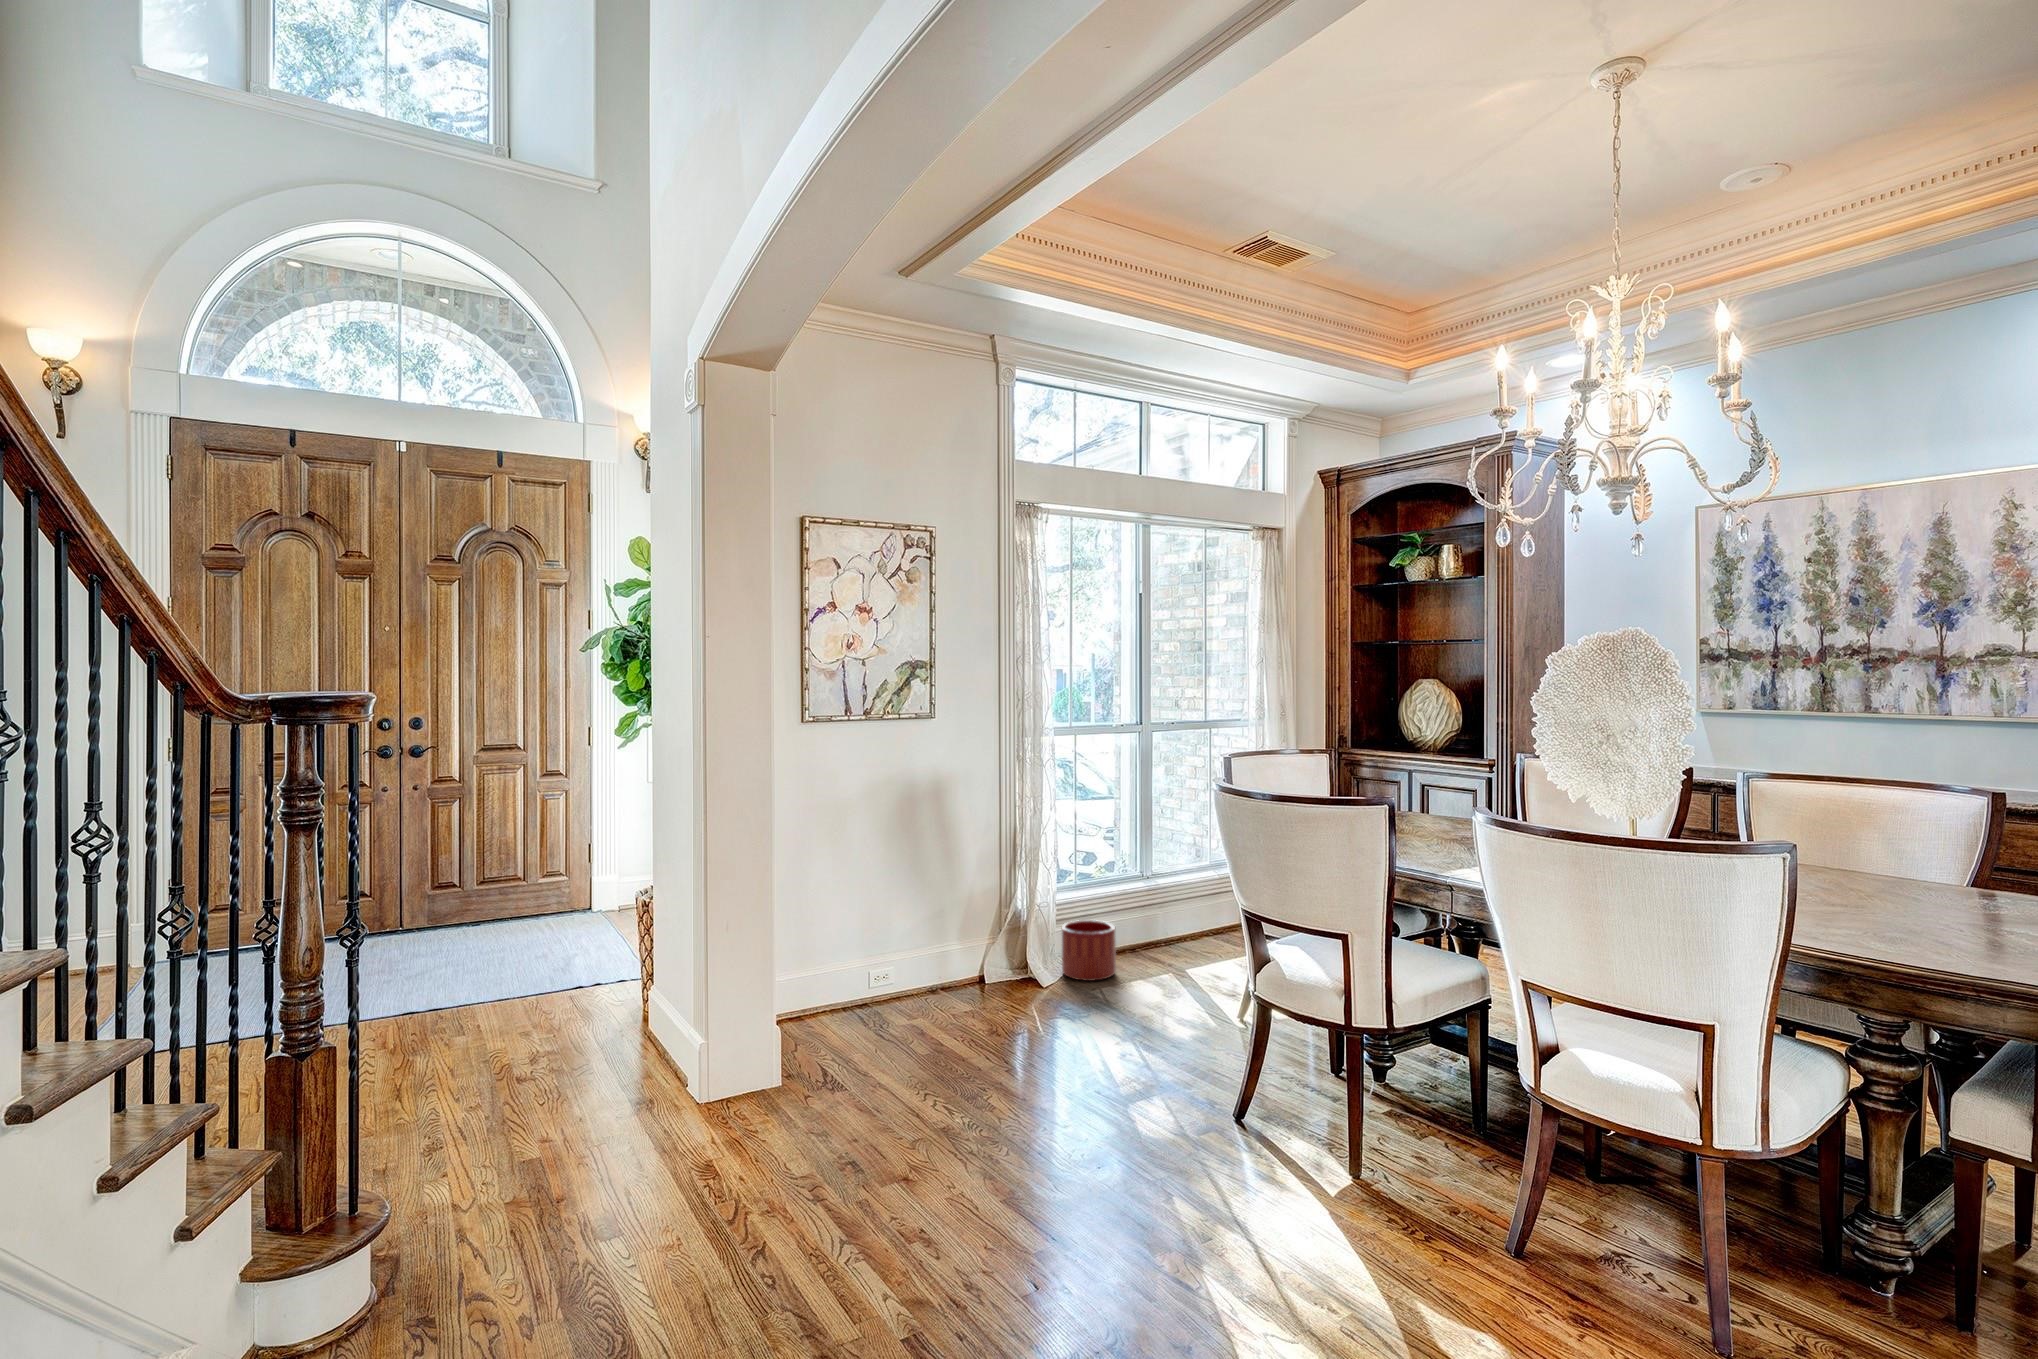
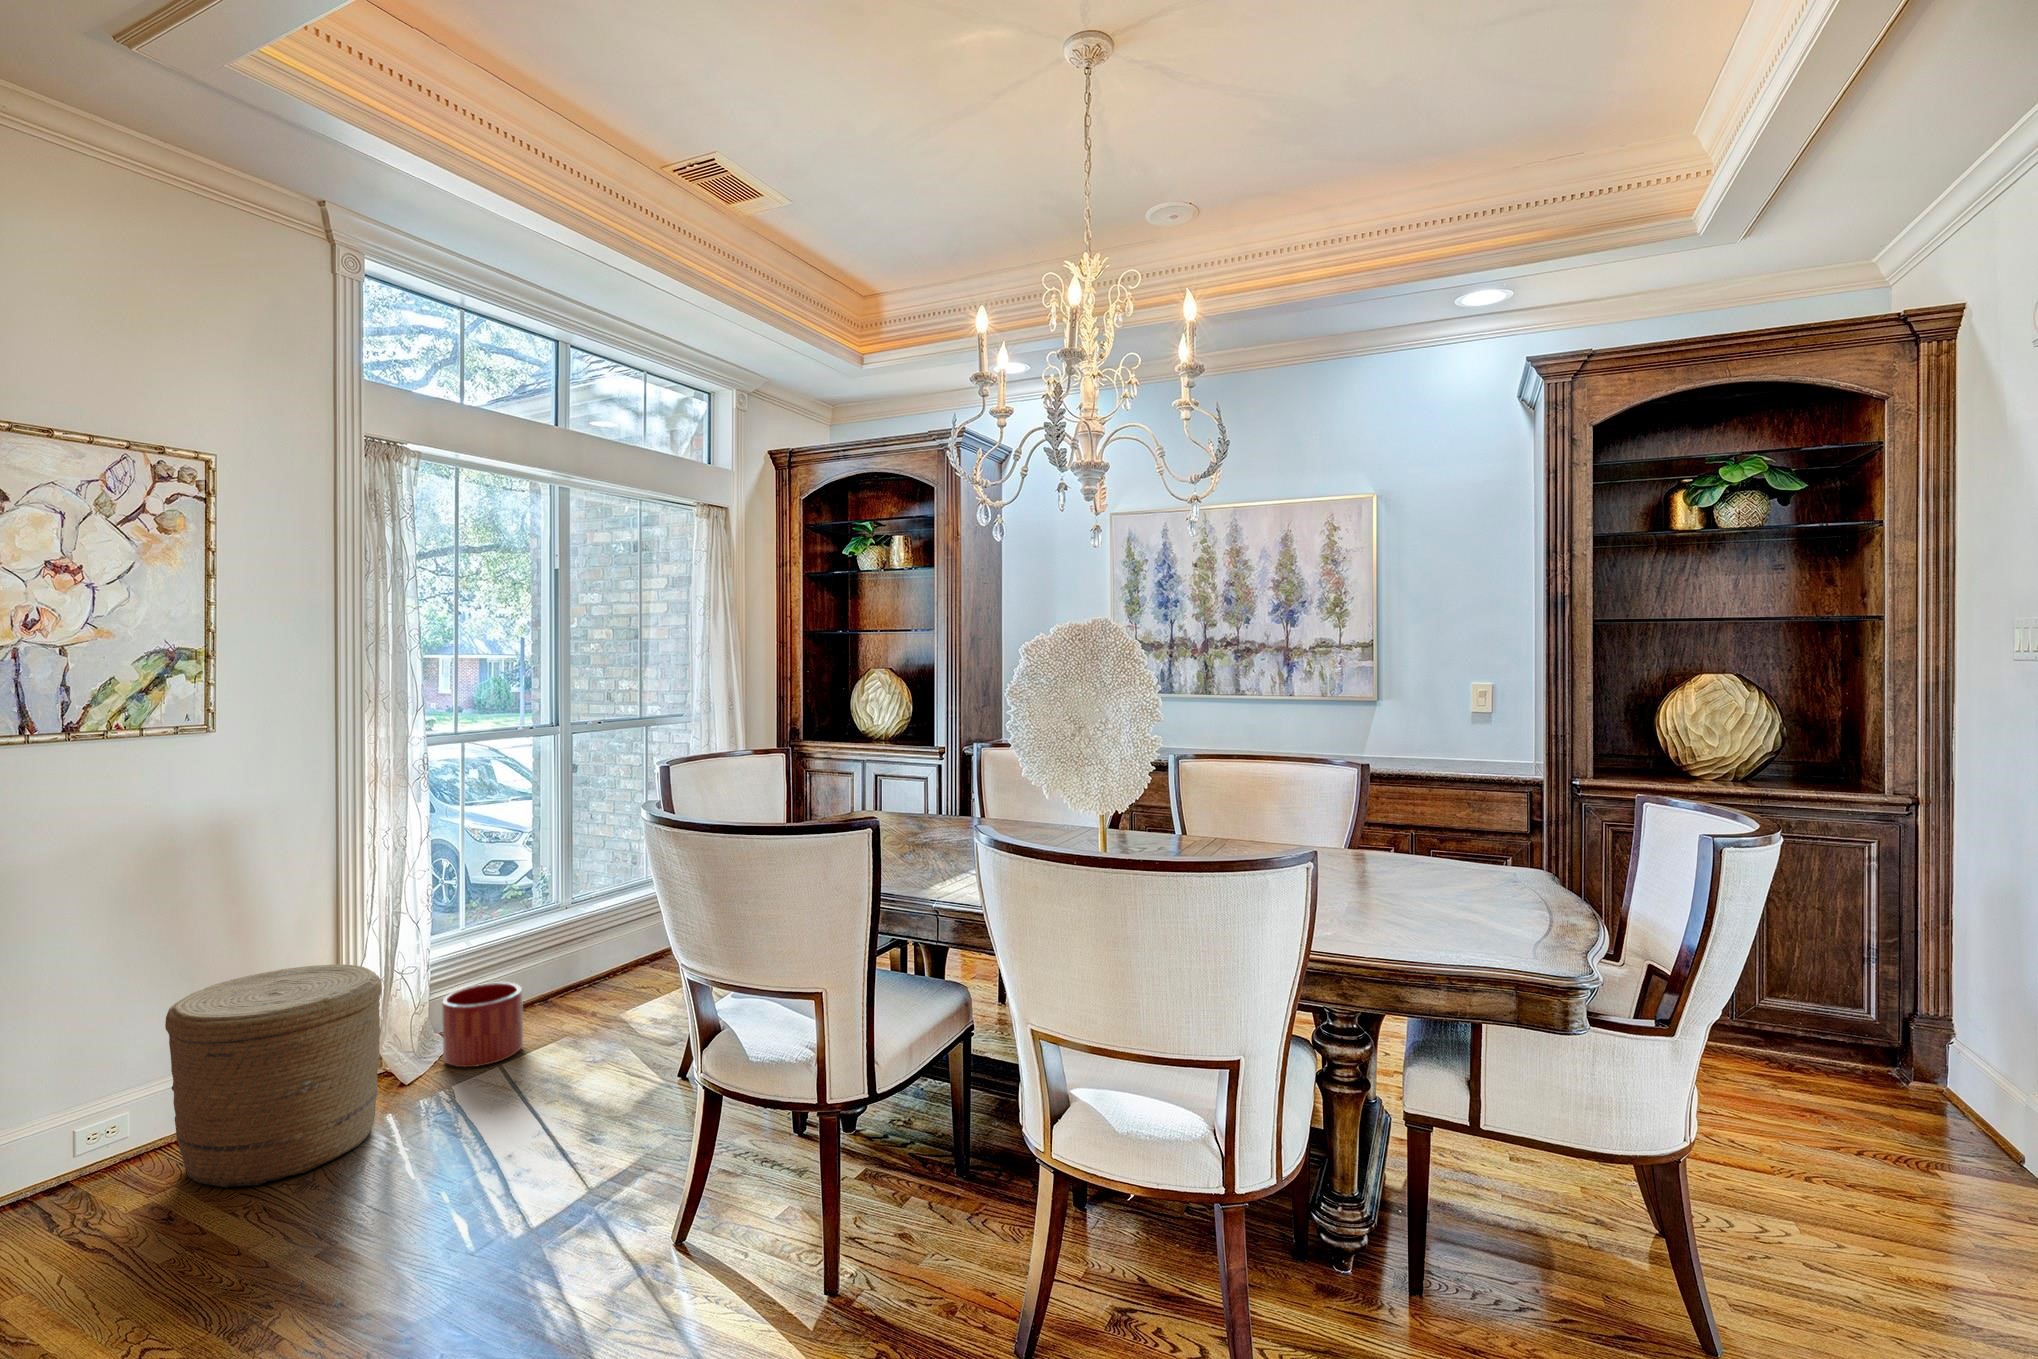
woven basket: none [911,884,1029,1023] -> present [165,964,382,1187]

